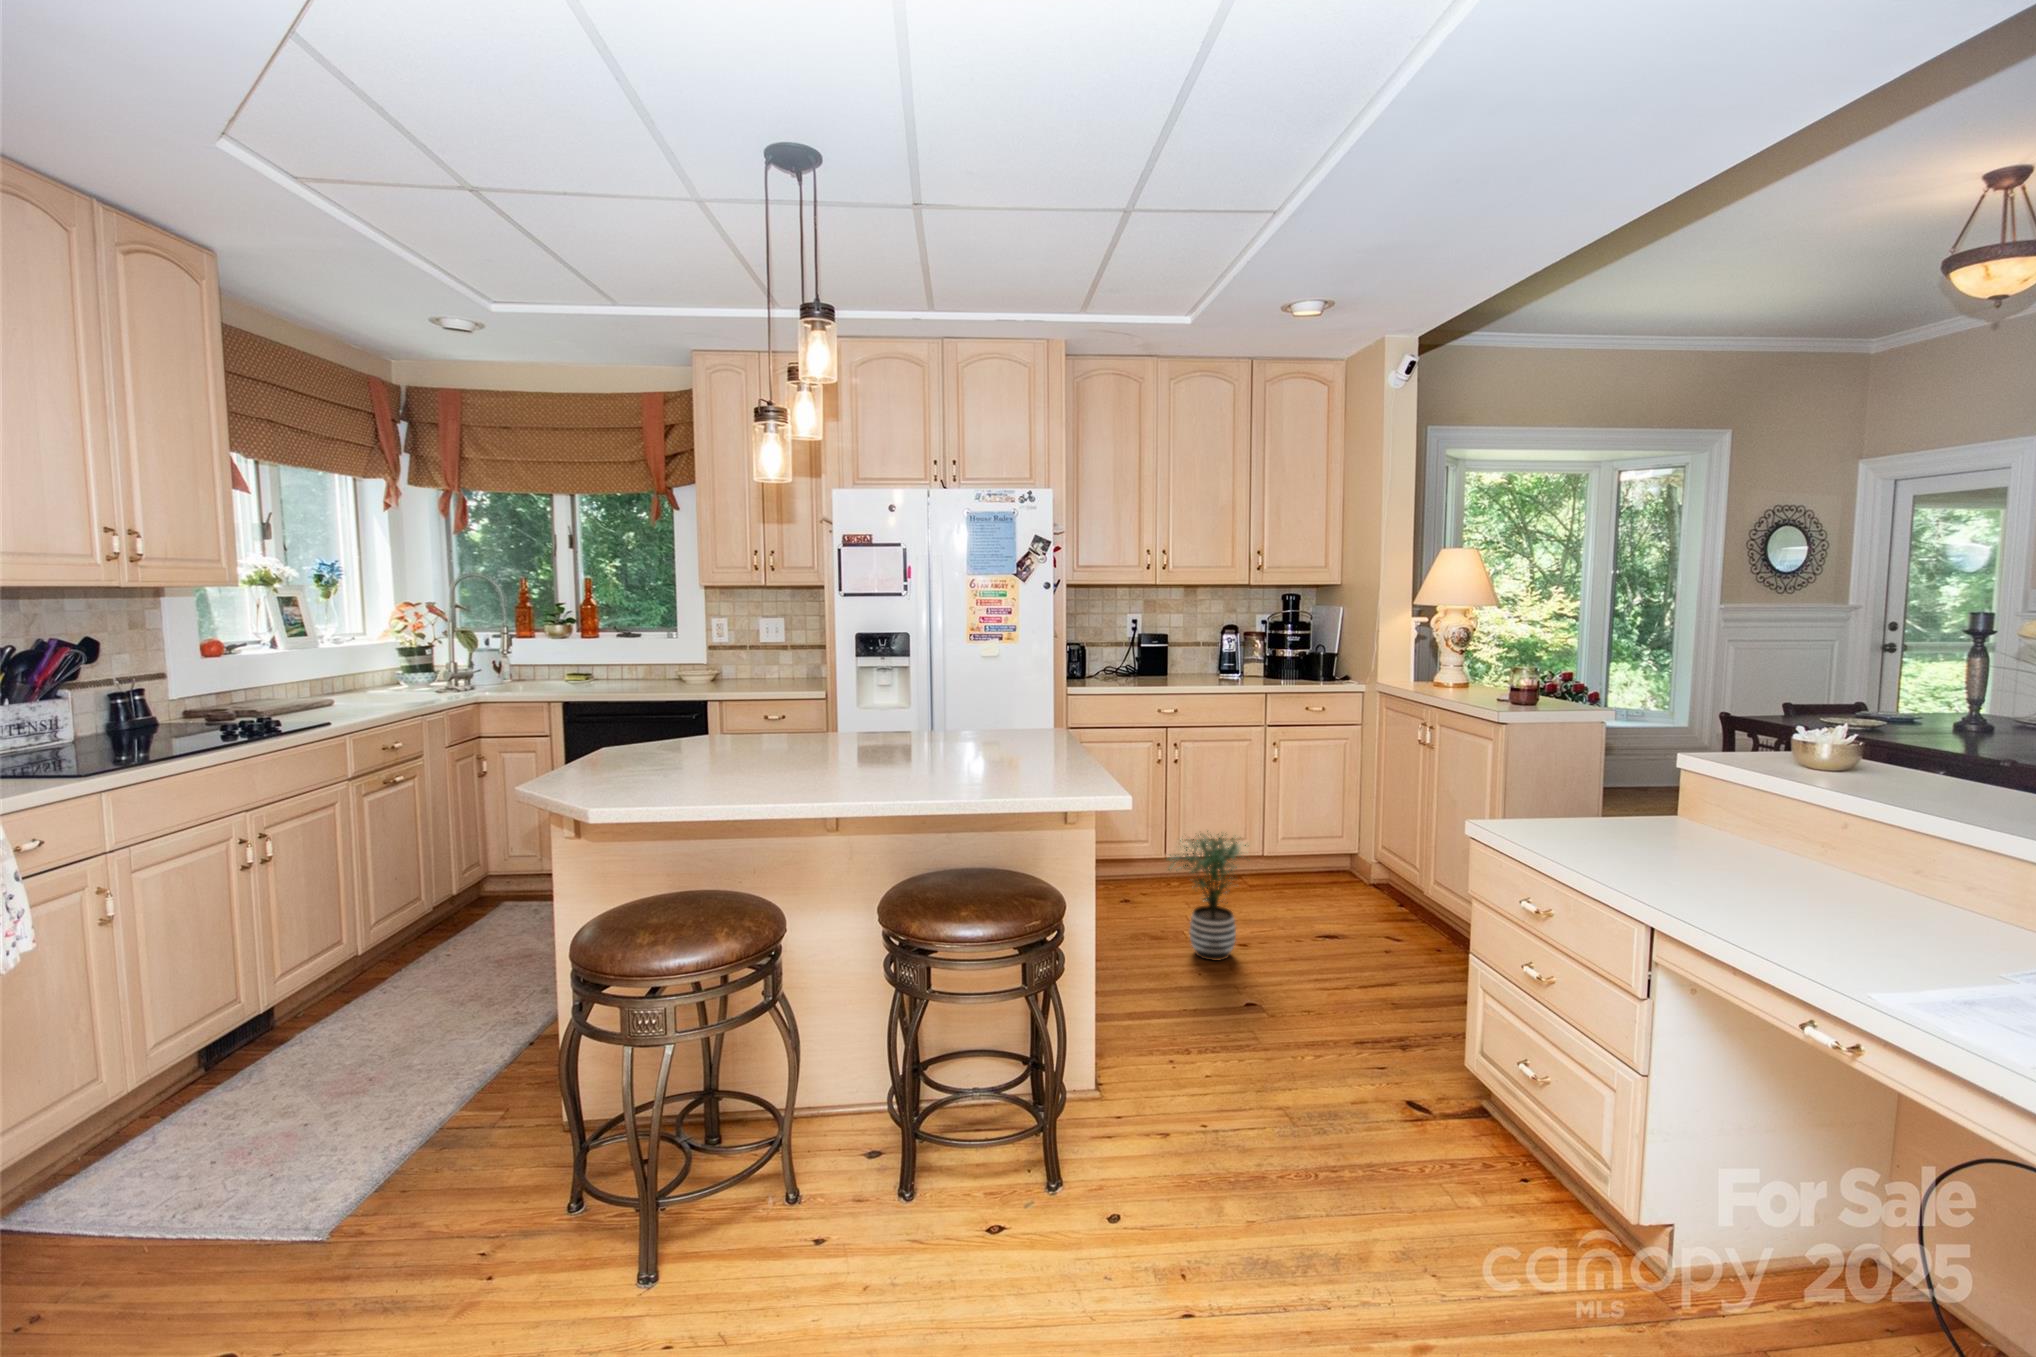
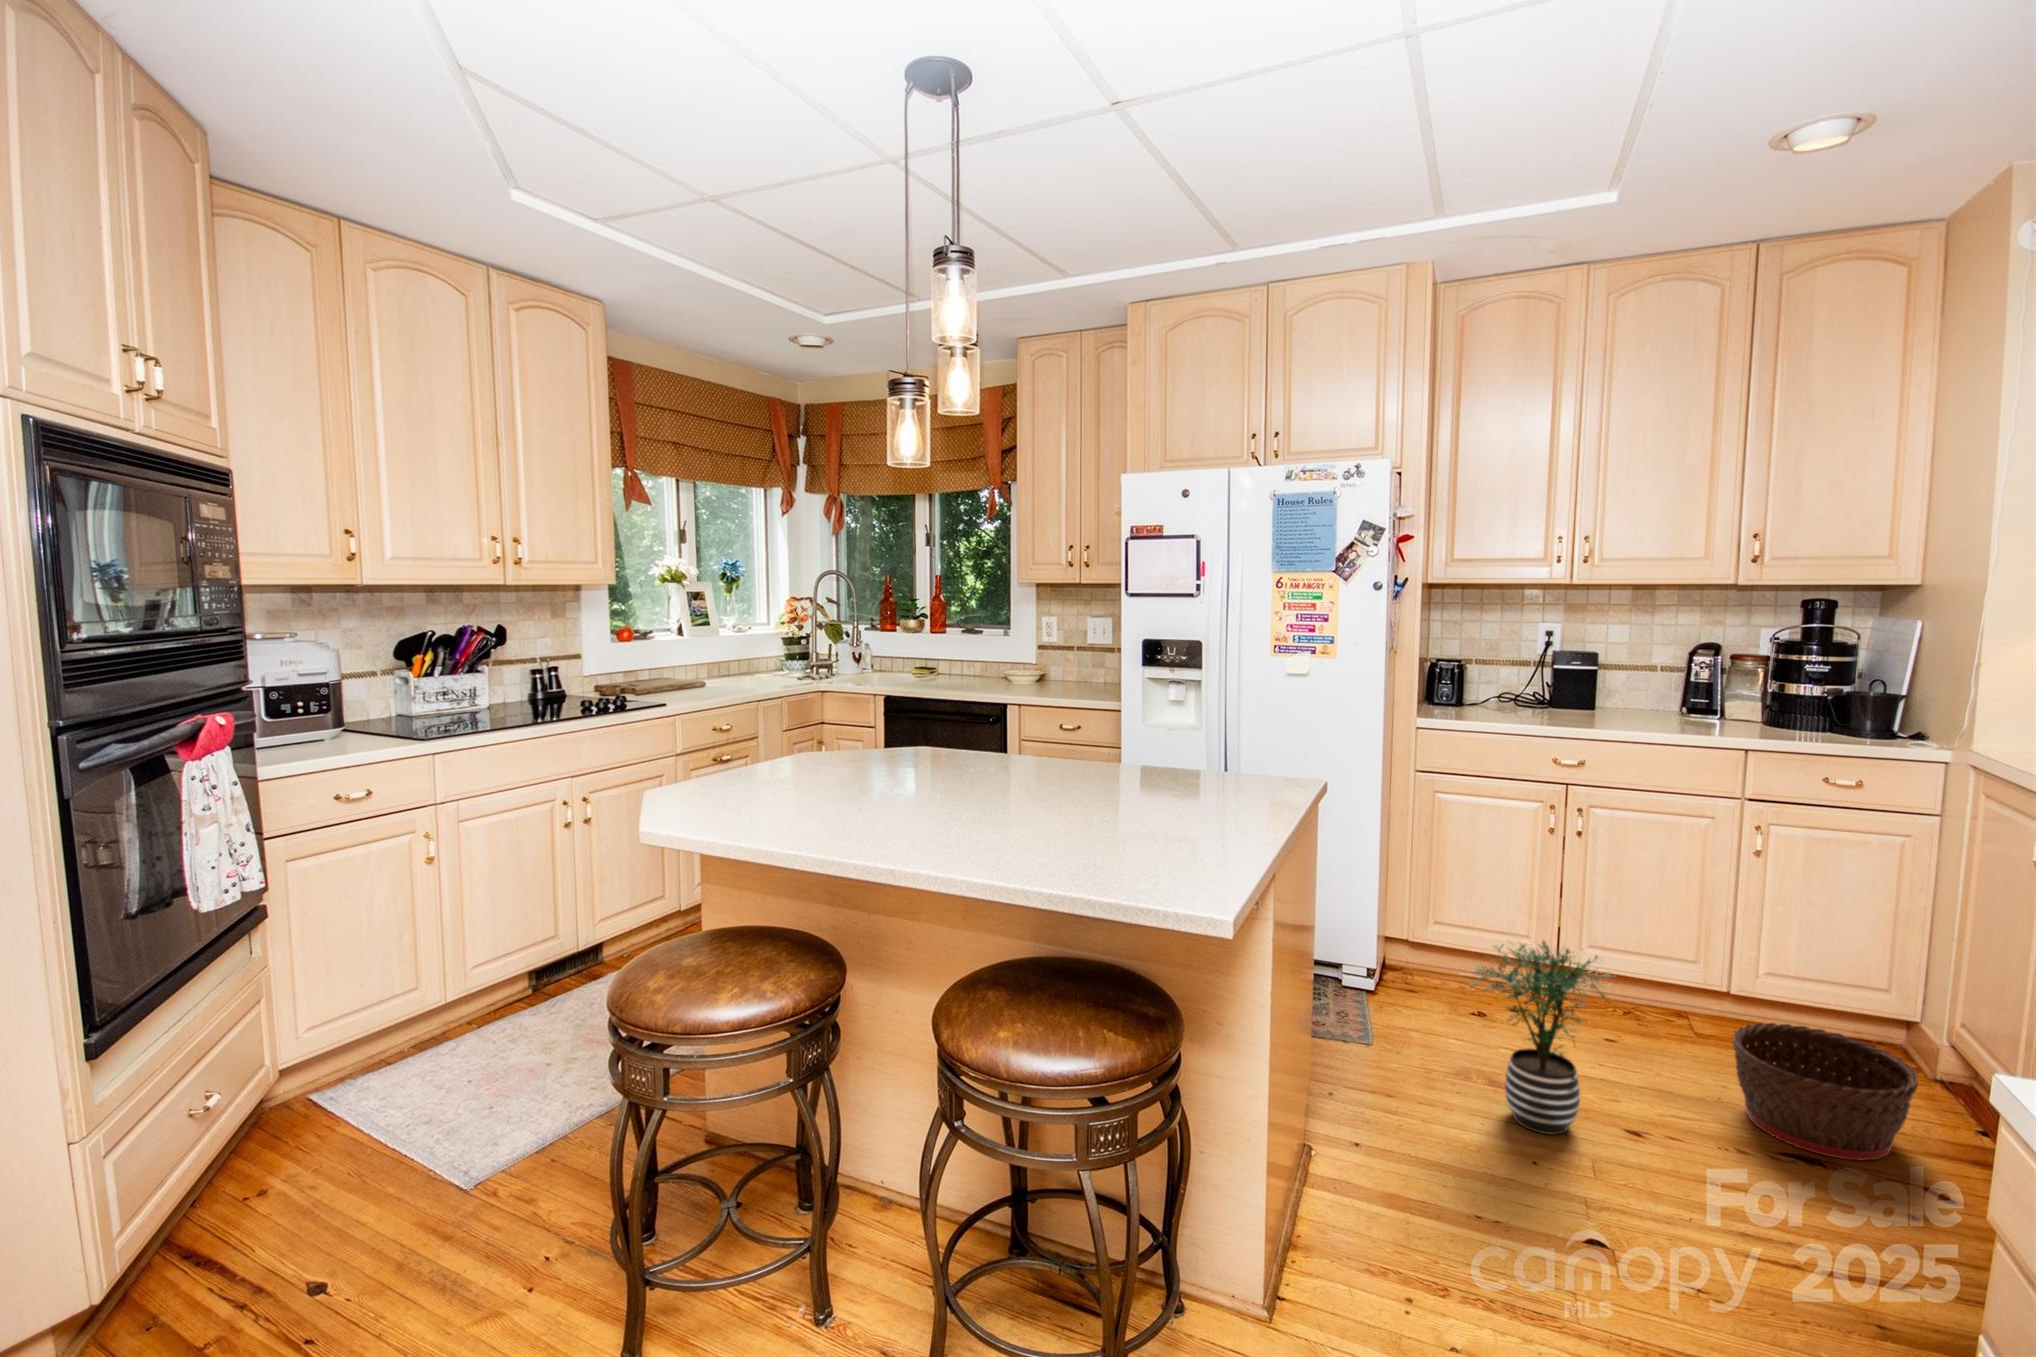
basket: none [1294,861,1388,933] -> present [1732,1023,1918,1160]

